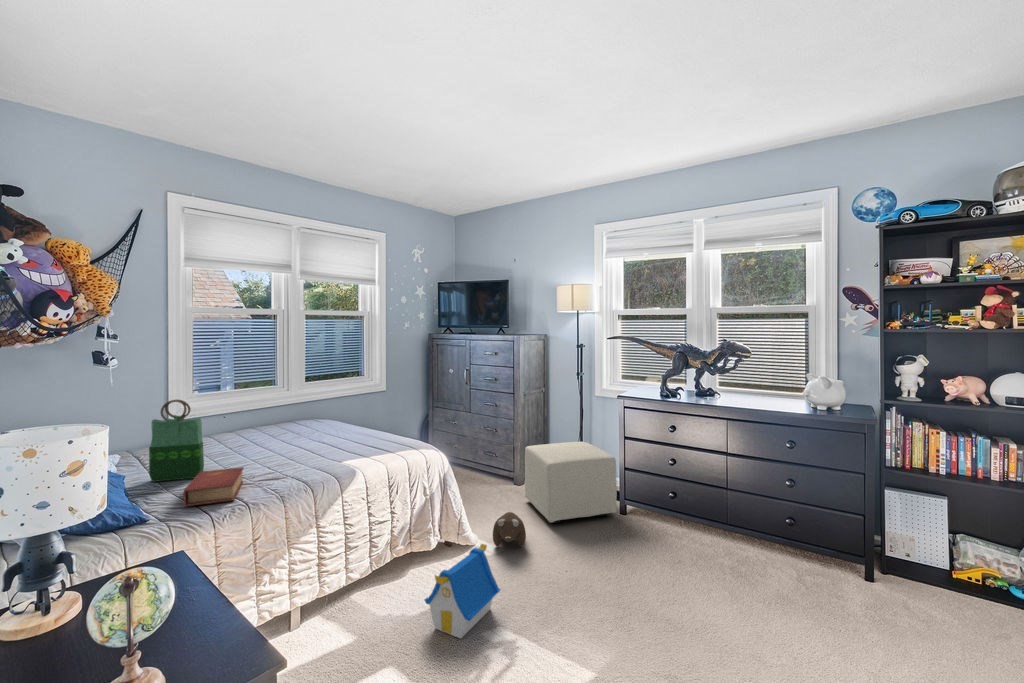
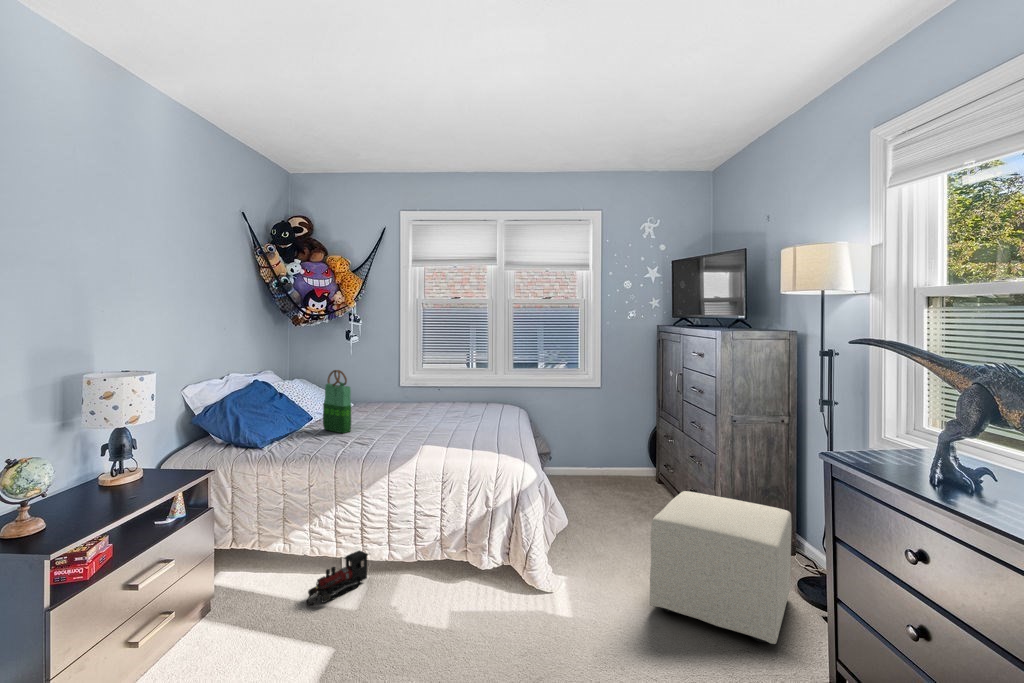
book: present [184,467,244,506] -> none [293,427,354,452]
plush toy: present [493,512,526,547] -> none [542,562,599,614]
toy house: present [425,544,500,638] -> none [366,571,455,655]
toy train: none [315,582,349,657] -> present [306,551,368,606]

